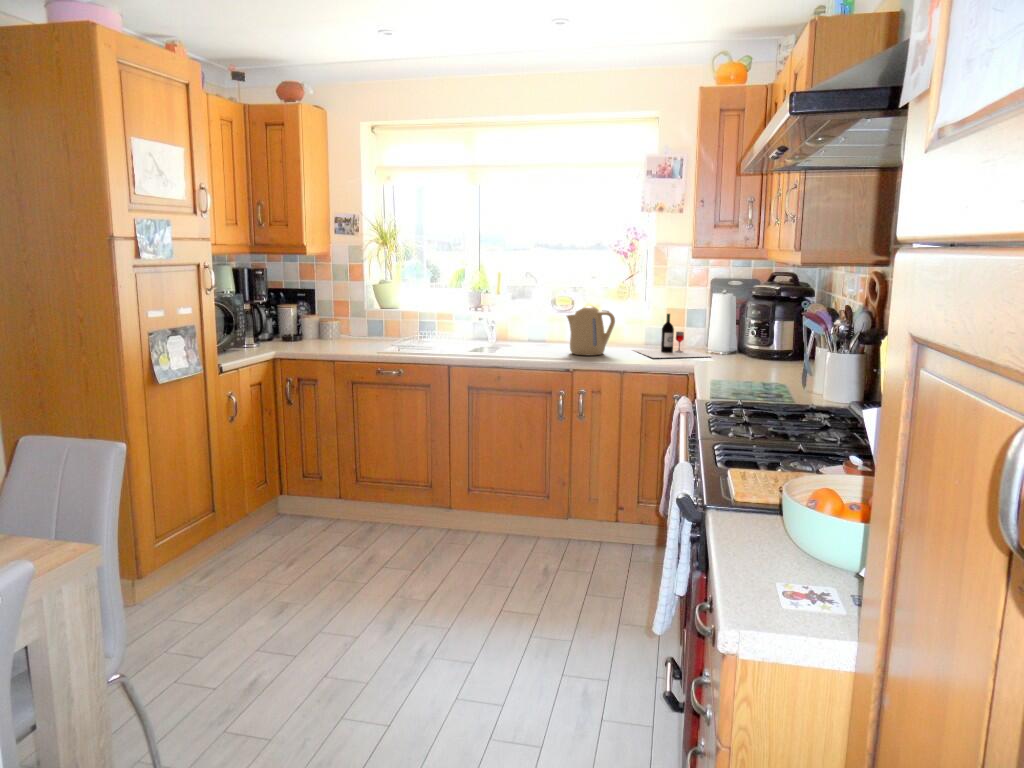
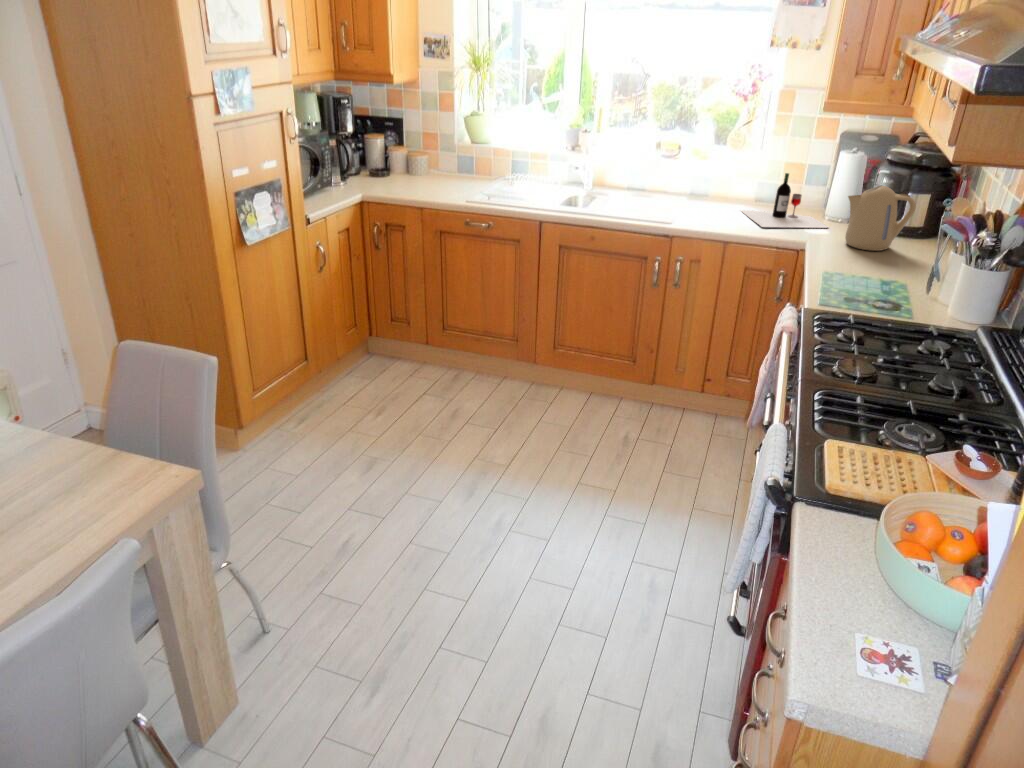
kettle: present [567,306,615,356] -> present [845,186,916,251]

